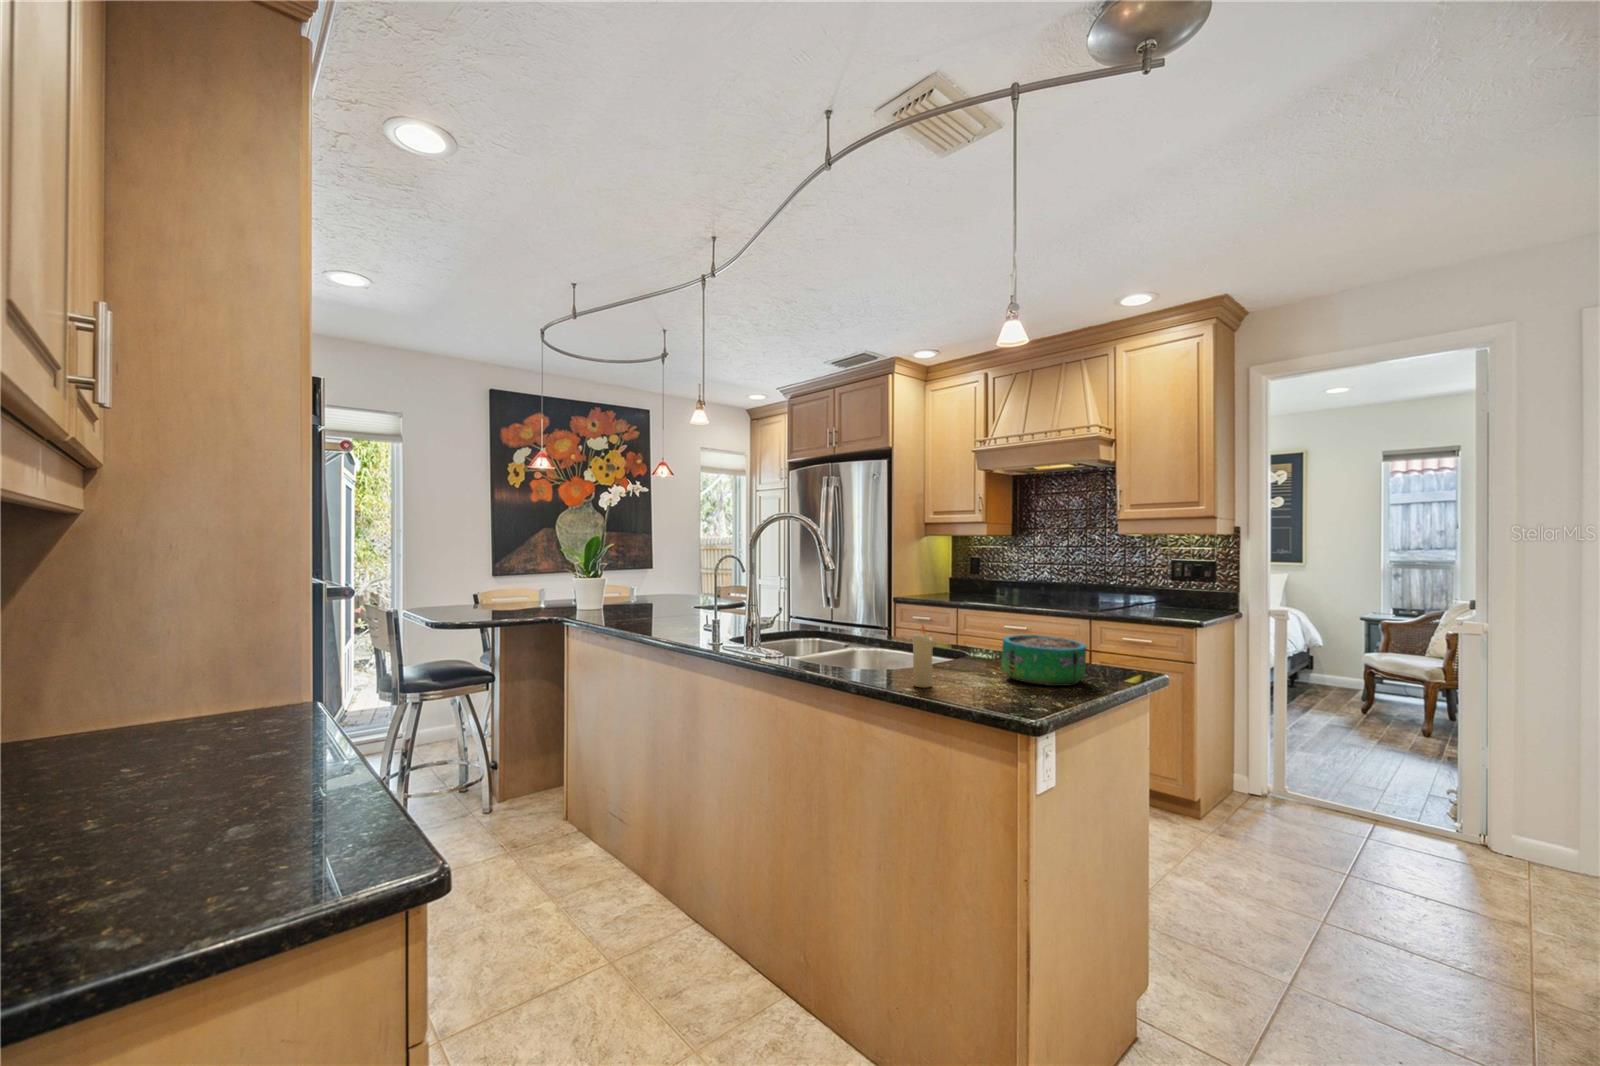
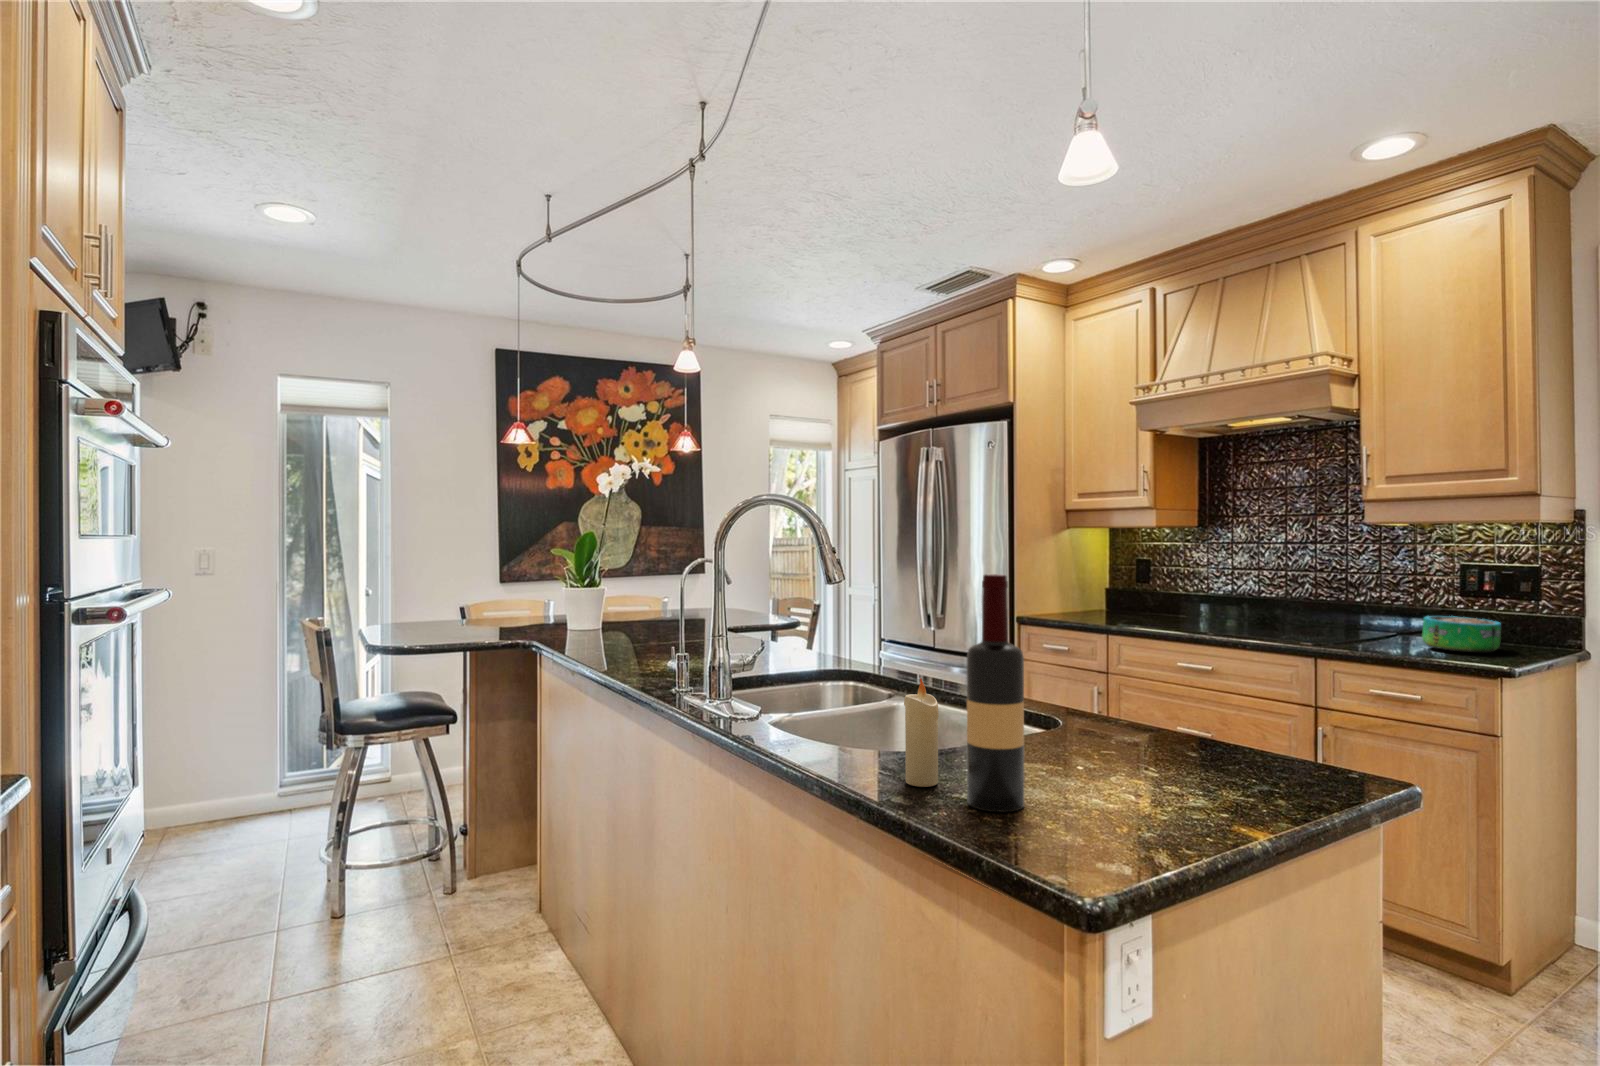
wine bottle: none [956,562,989,697] -> present [967,574,1024,812]
decorative bowl: present [1001,635,1086,686] -> present [1422,616,1501,653]

